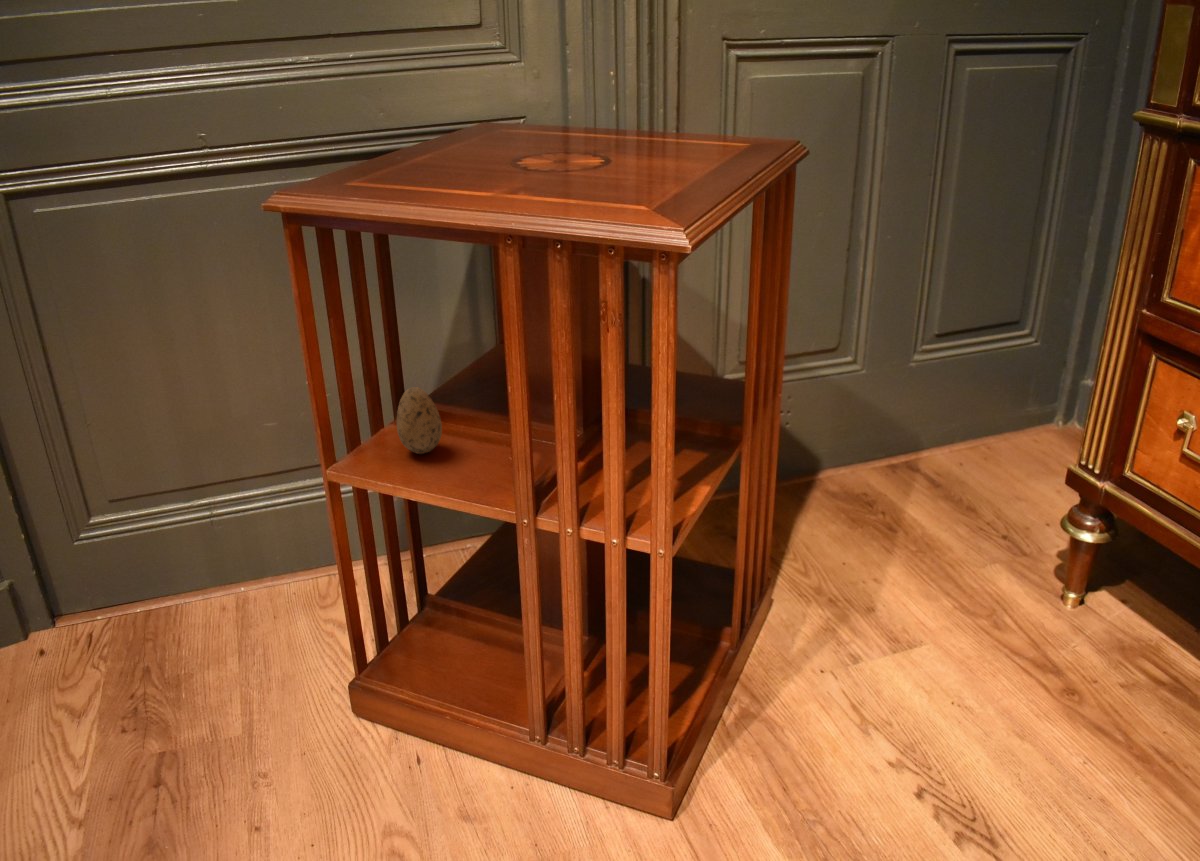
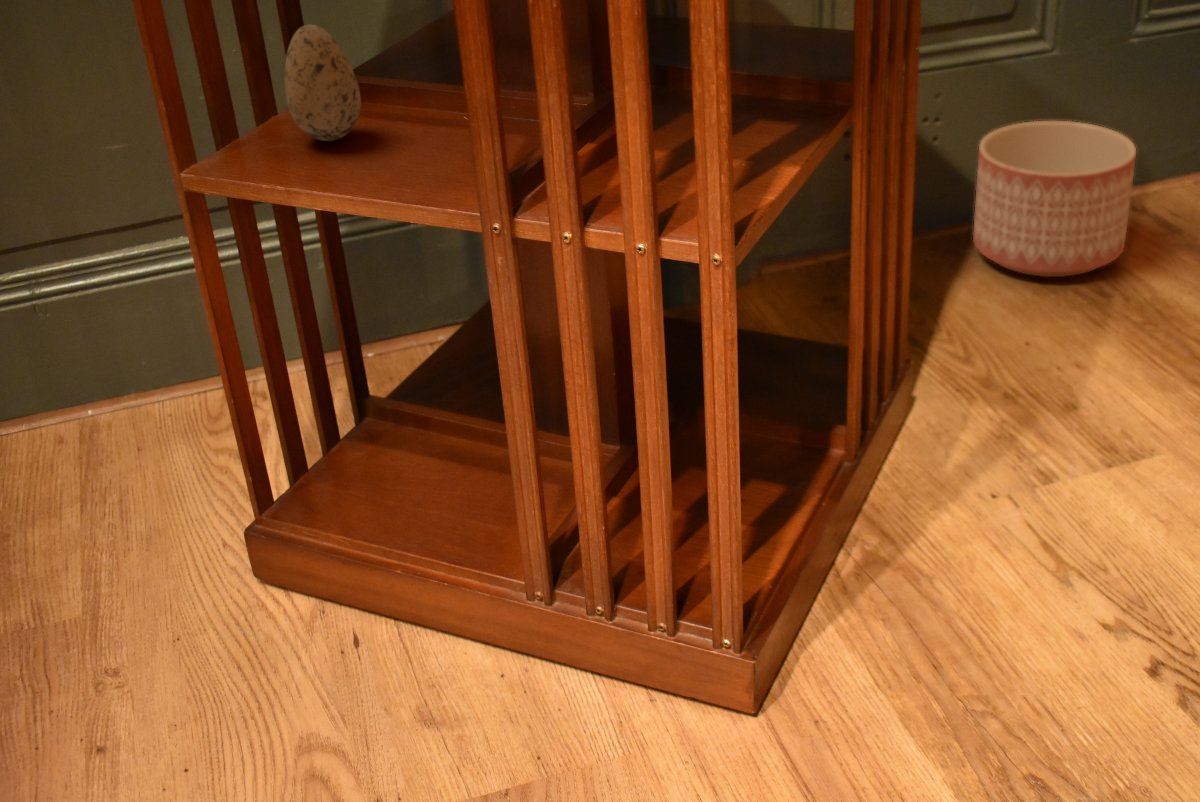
planter: none [811,415,912,516] -> present [973,121,1136,277]

